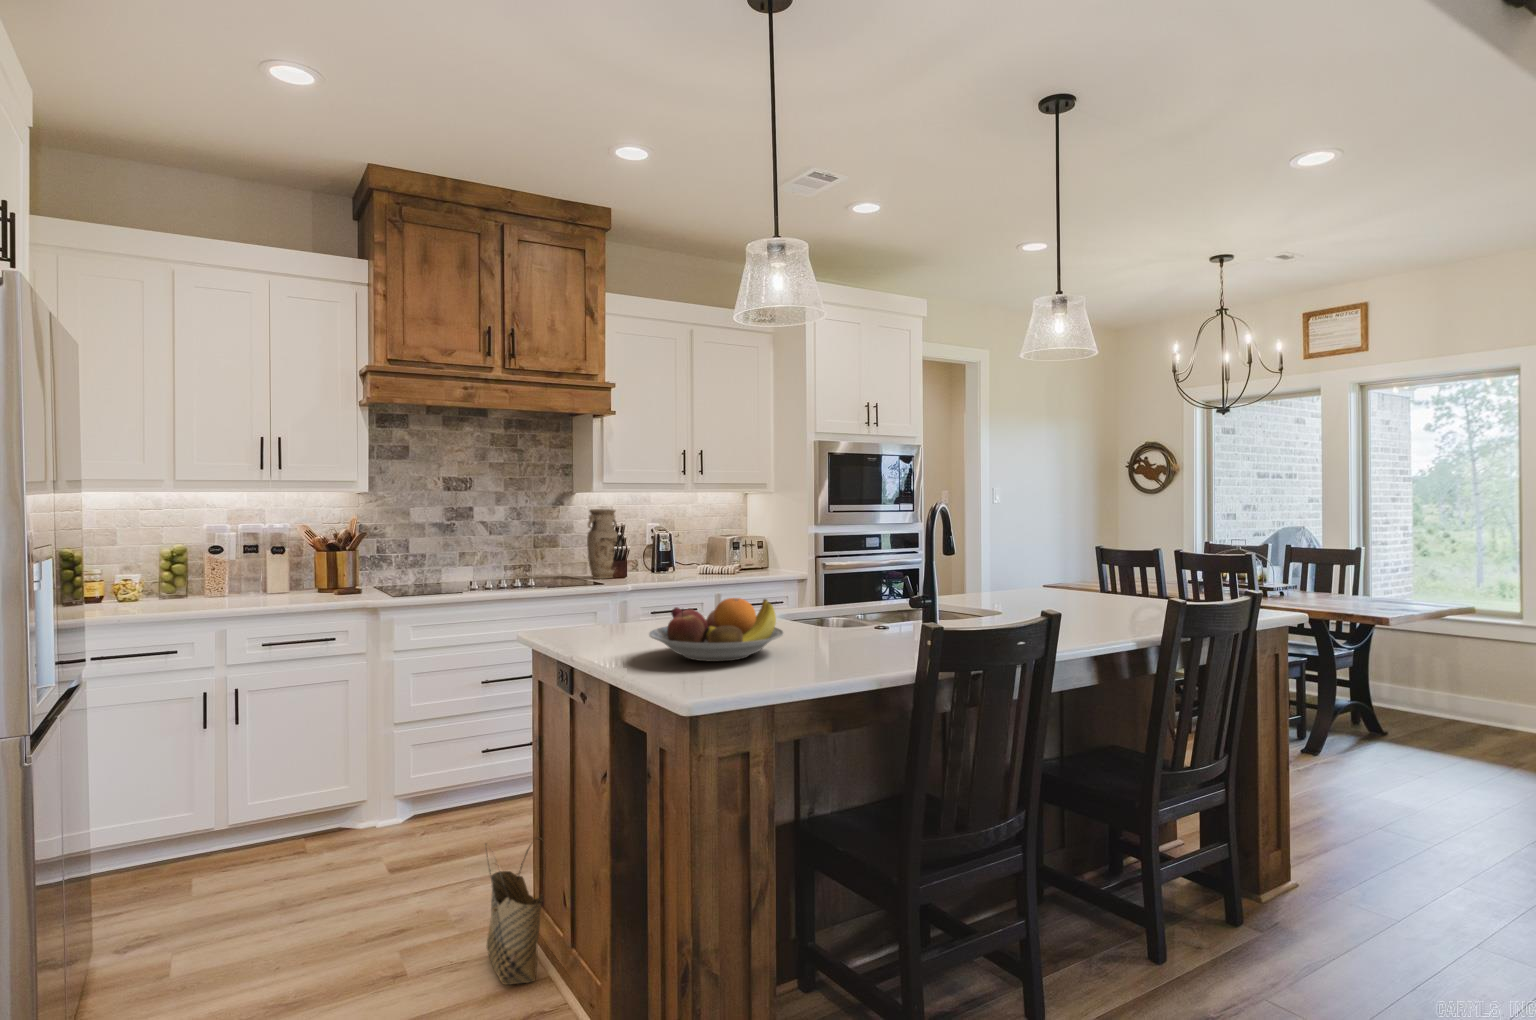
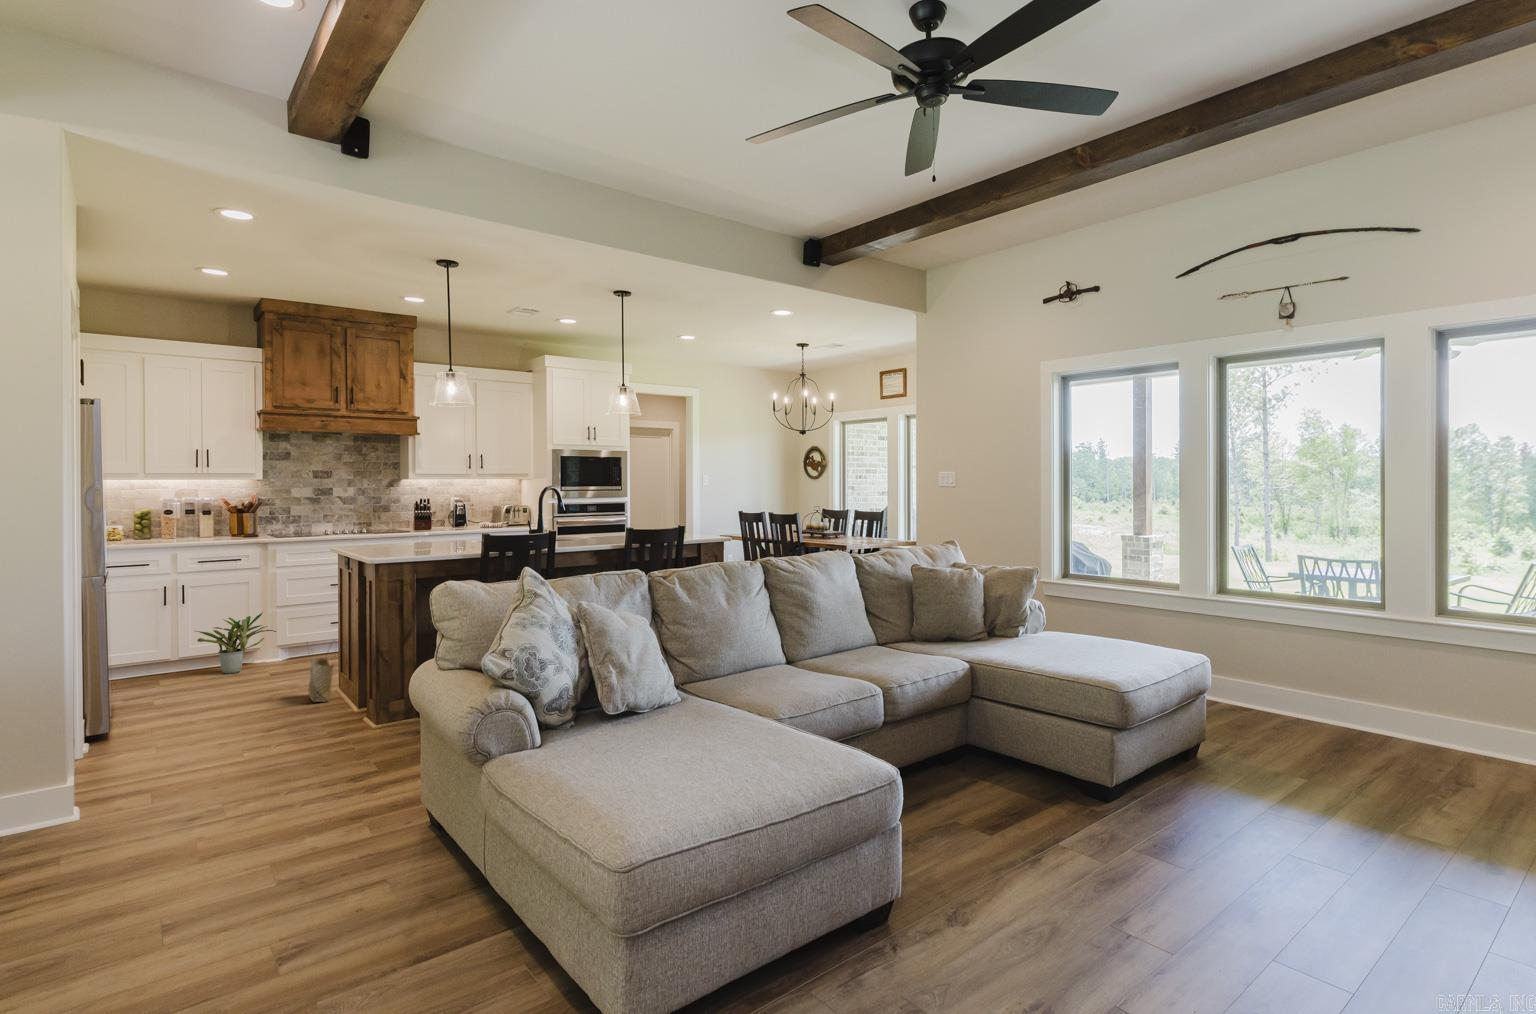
vase: present [587,509,617,579] -> none [406,490,426,531]
fruit bowl: present [649,598,784,661] -> none [378,526,444,553]
potted plant: none [252,741,398,861] -> present [196,612,276,674]

